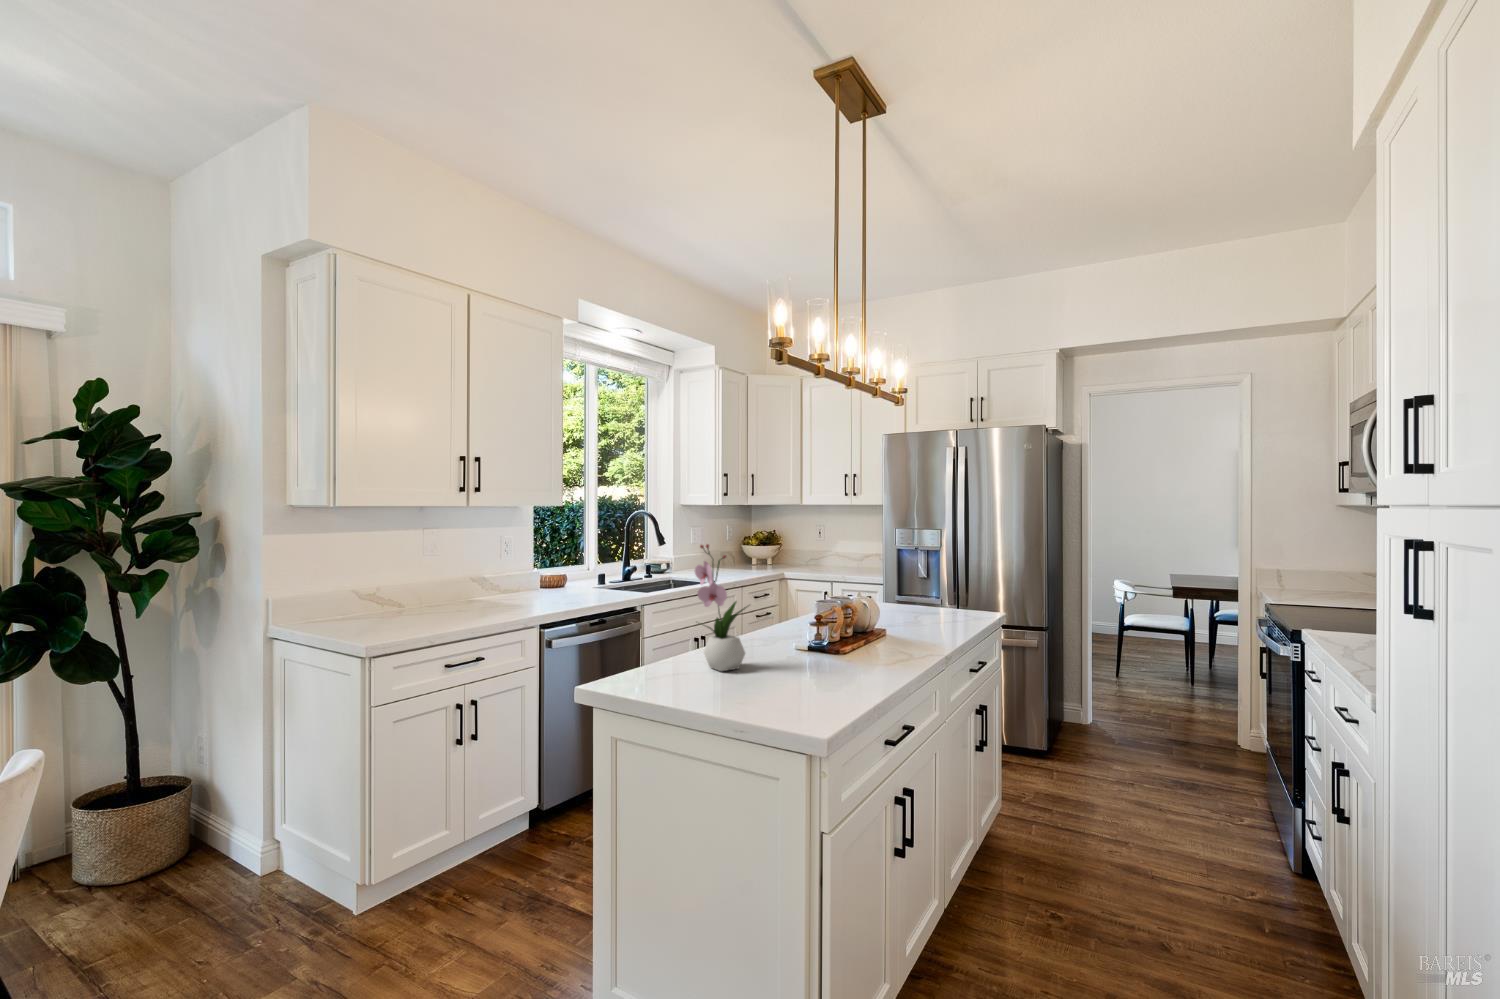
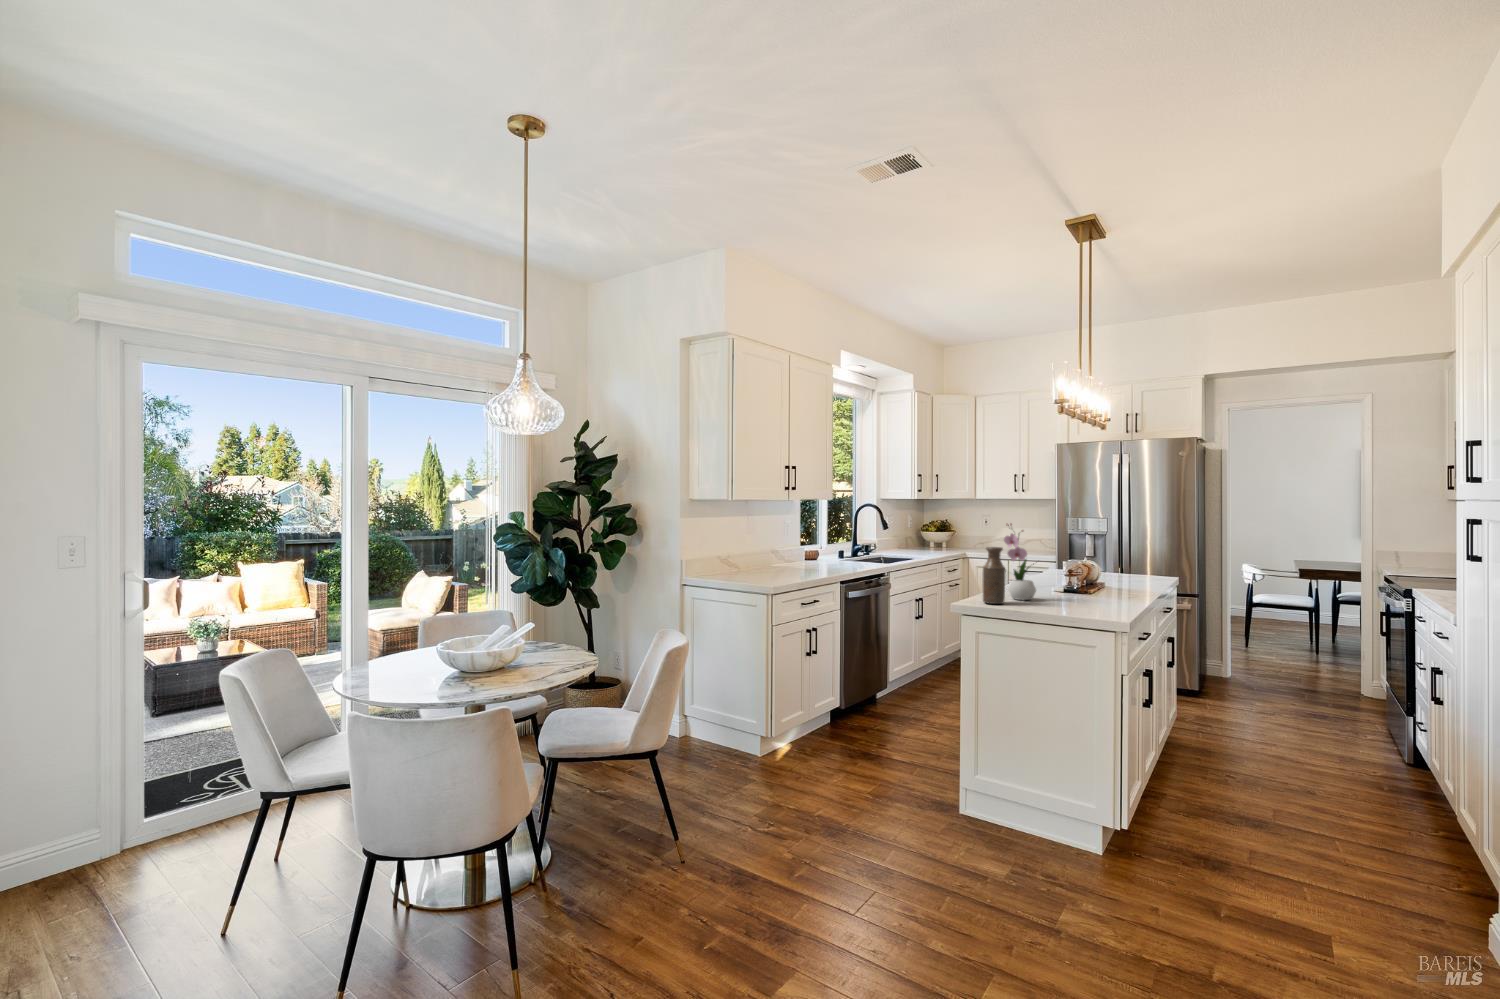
bottle: none [646,585,682,683] -> present [983,547,1005,604]

